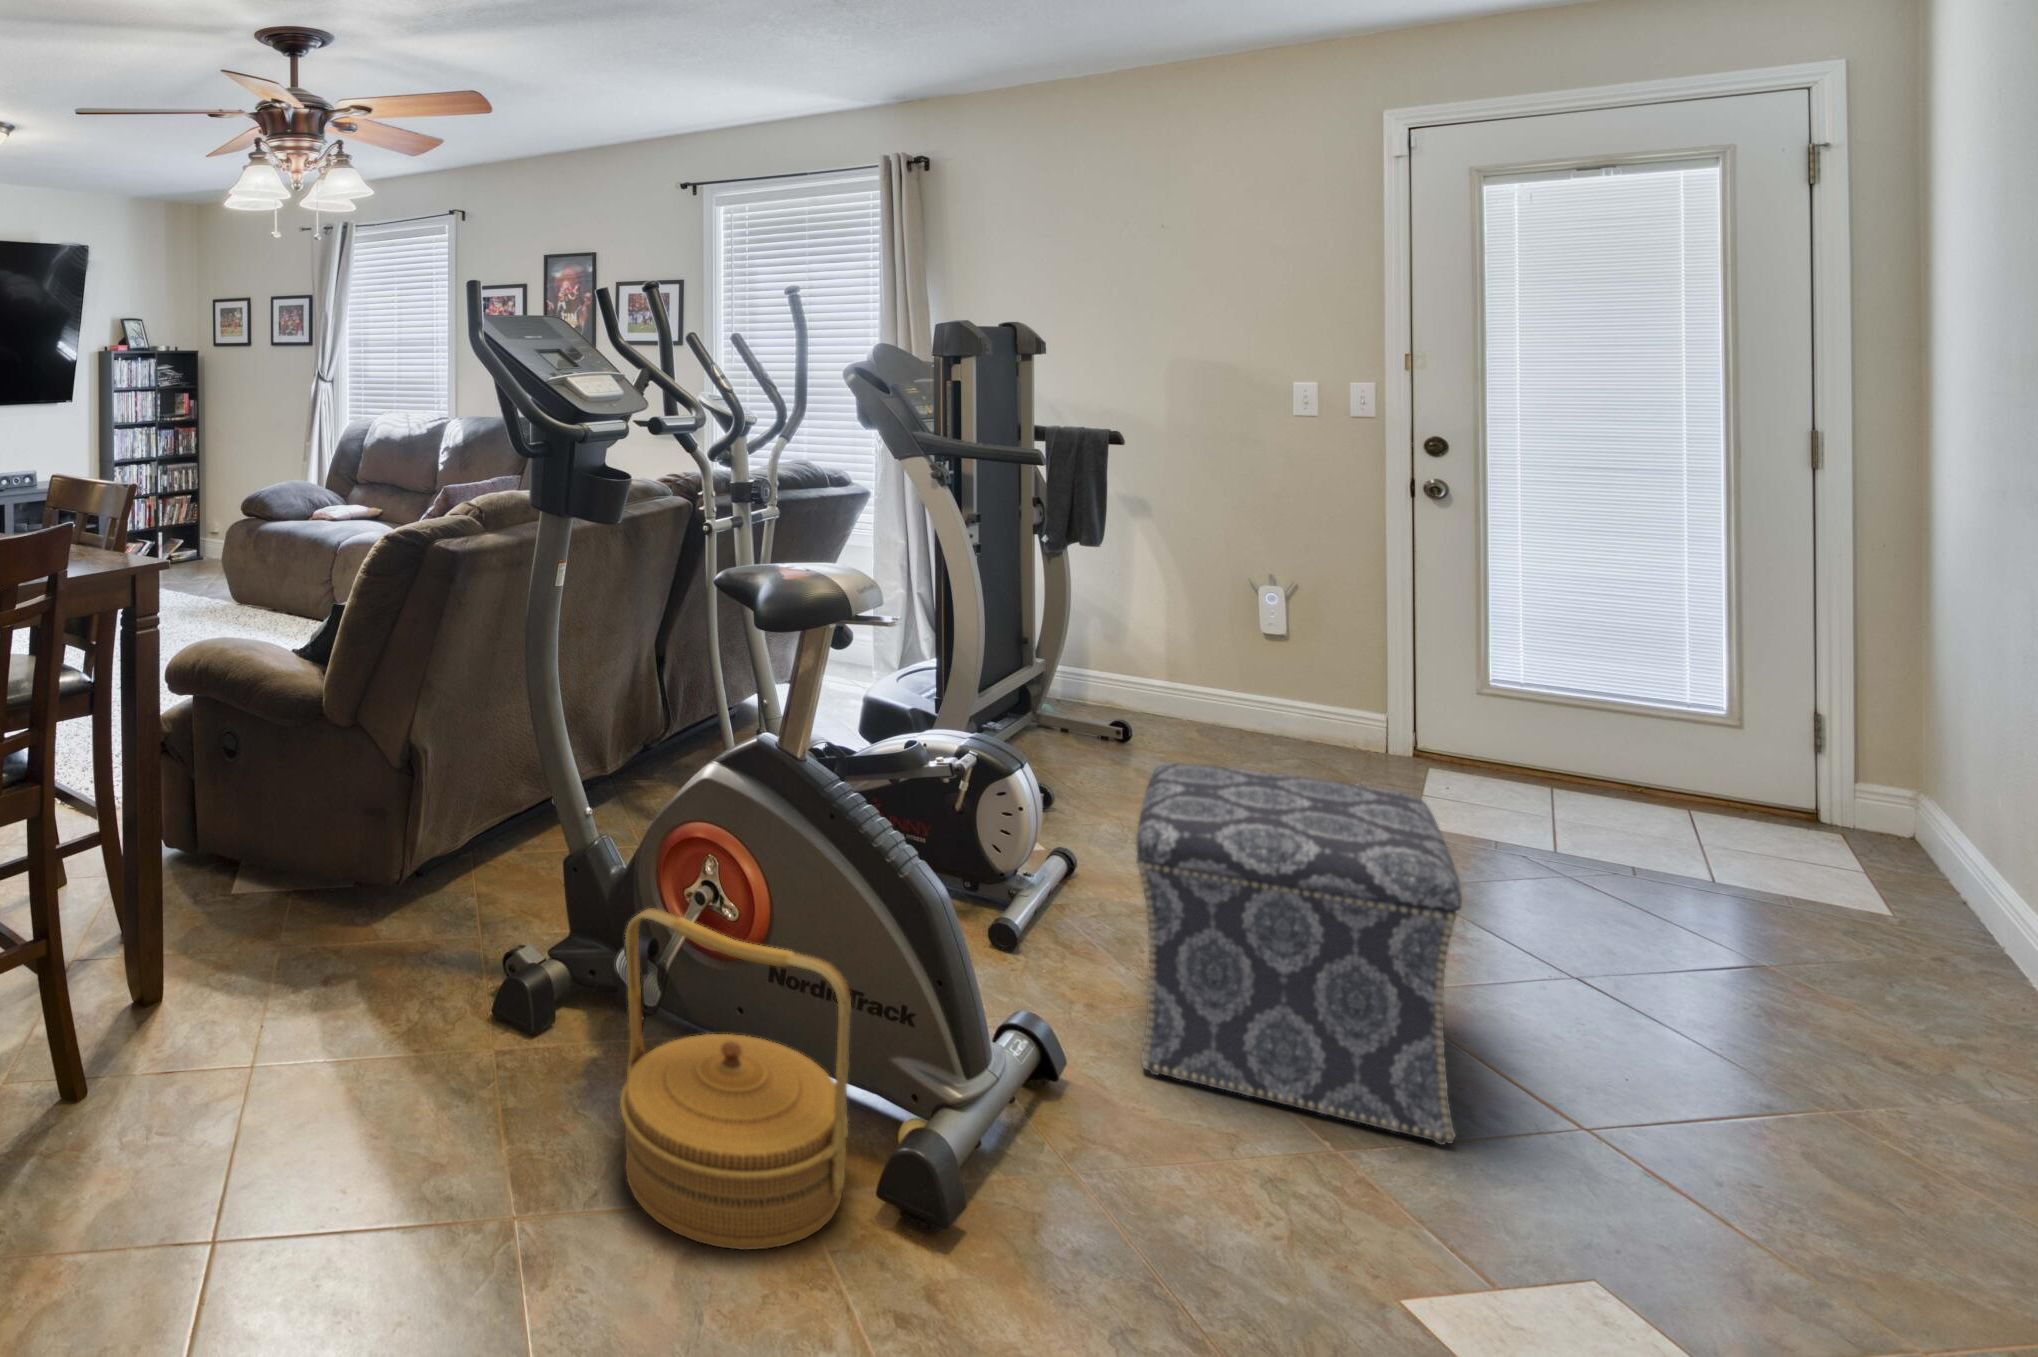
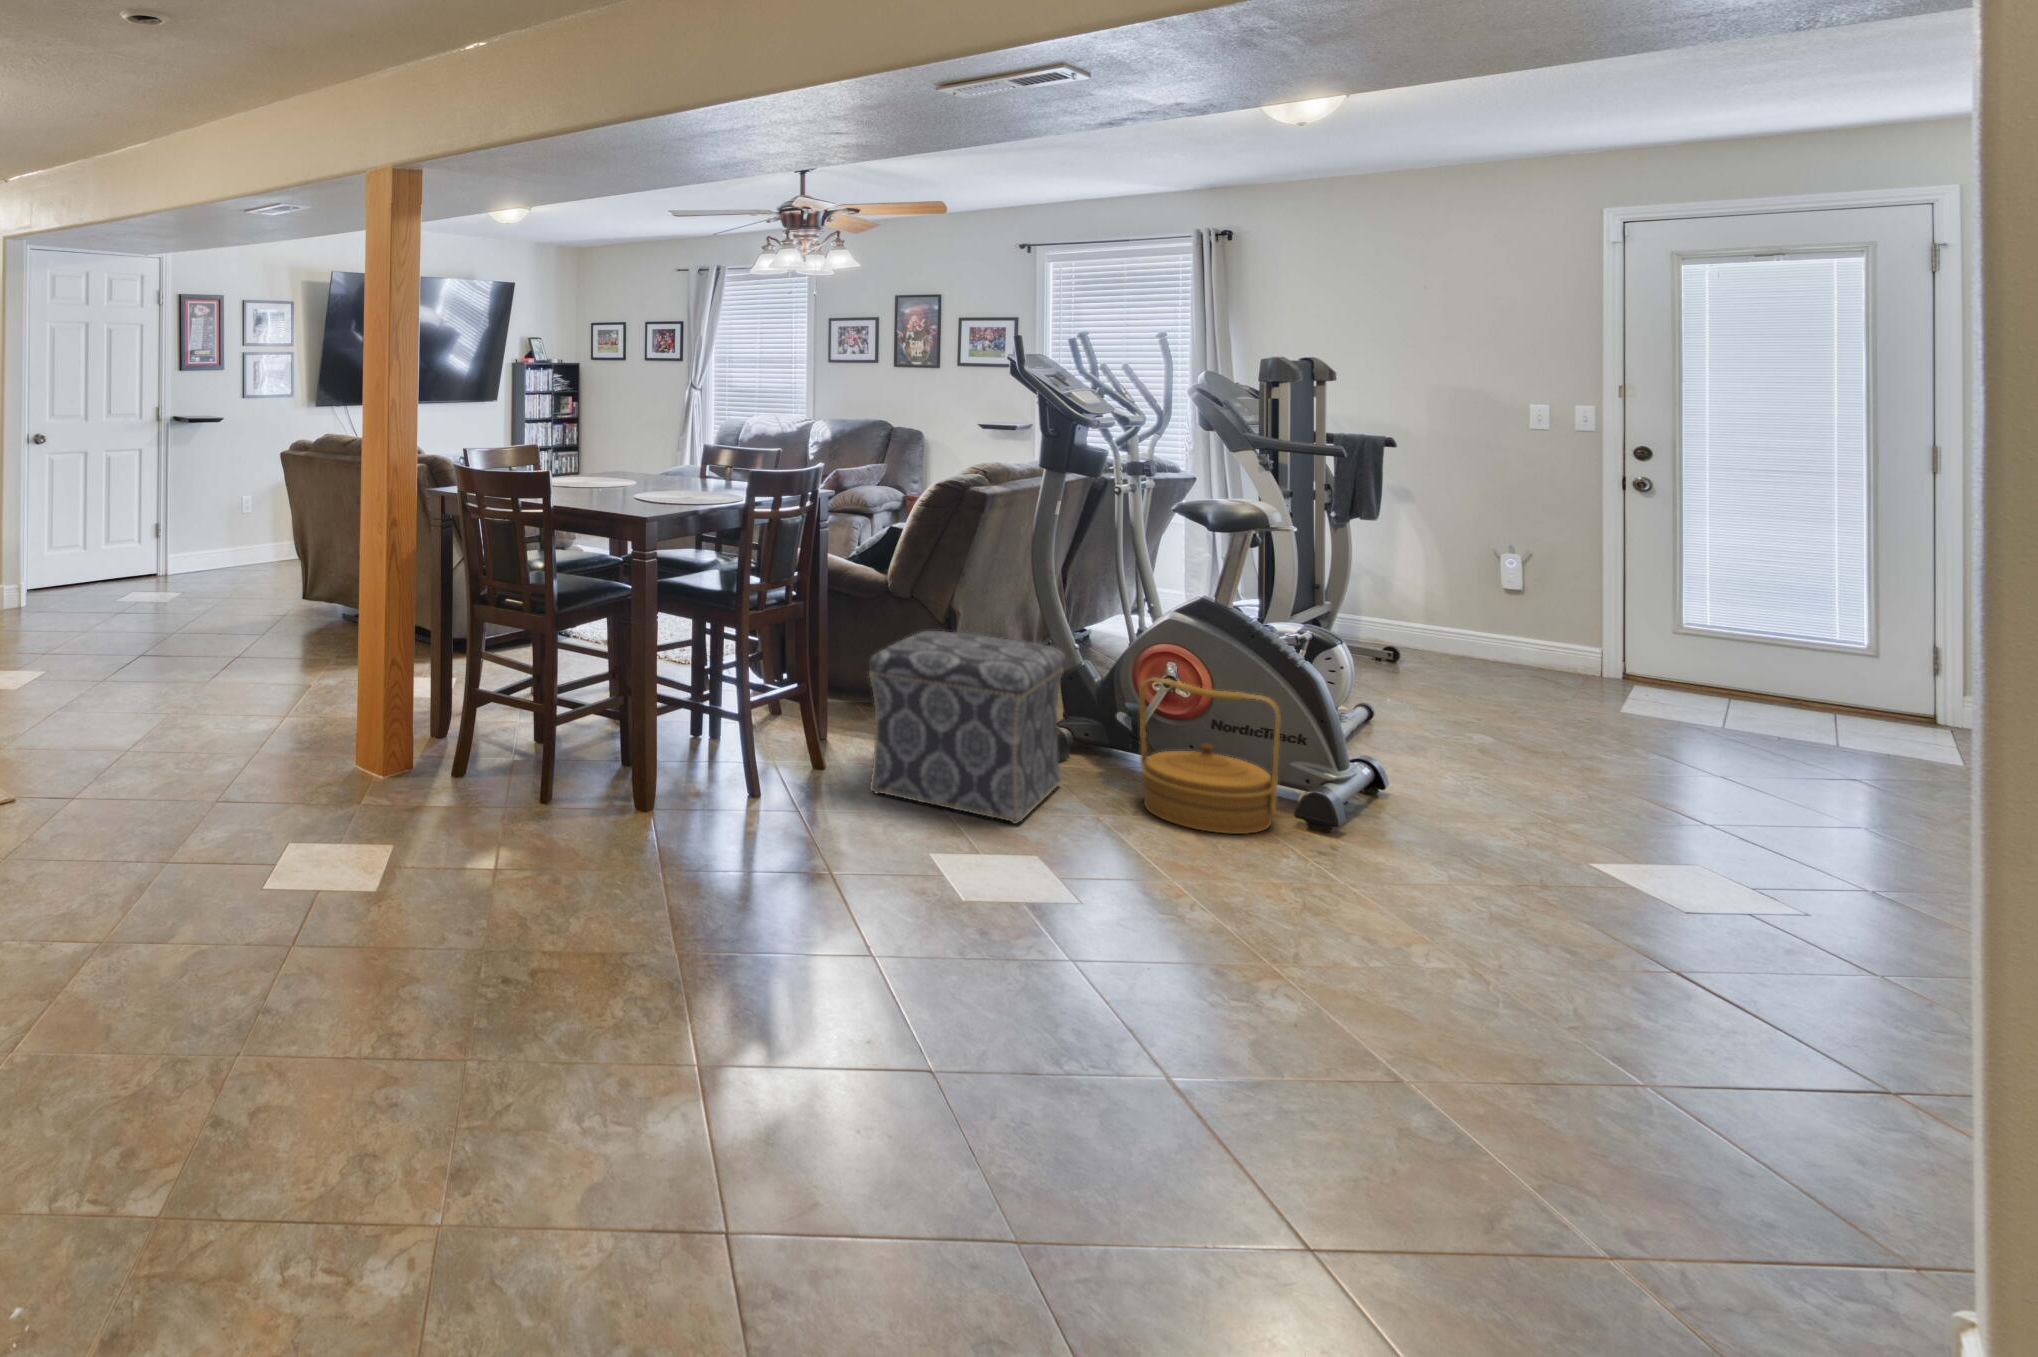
ottoman: present [1136,763,1462,1145] -> present [869,631,1065,824]

